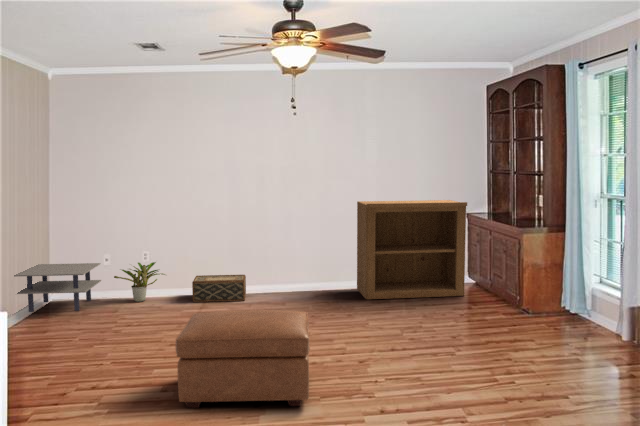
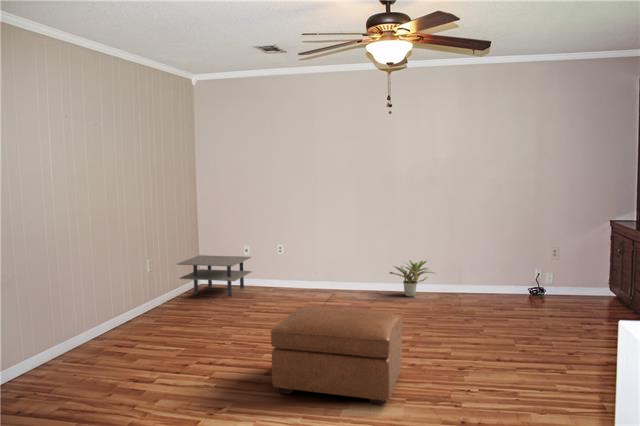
bookshelf: present [357,200,467,299] -> none [484,207,605,309]
potted plant: present [114,262,165,302] -> present [390,261,433,297]
woven basket: present [192,275,246,302] -> none [325,272,374,297]

